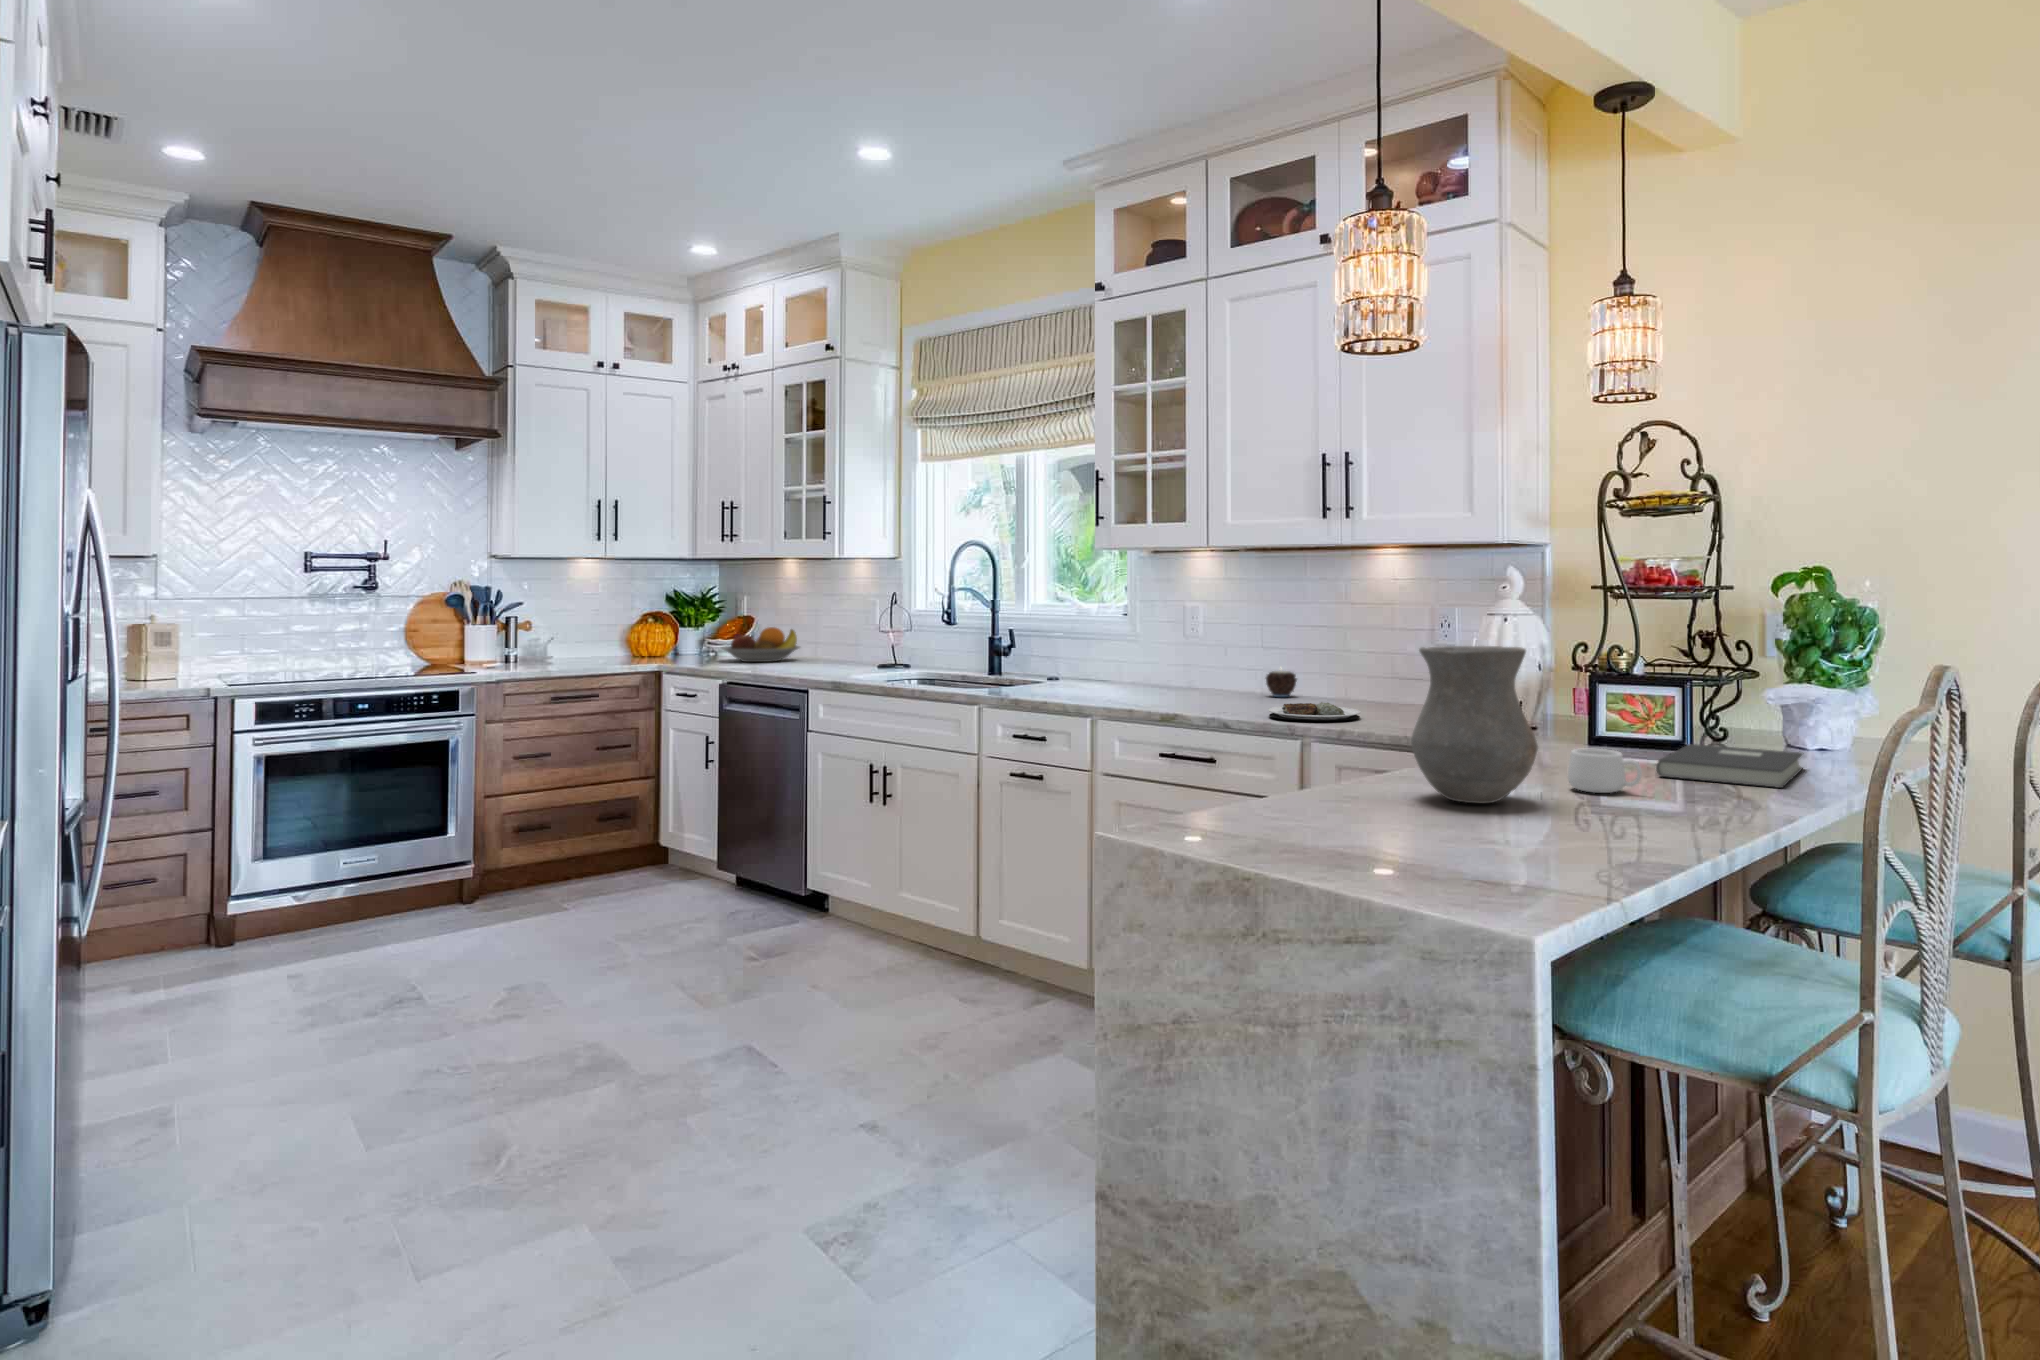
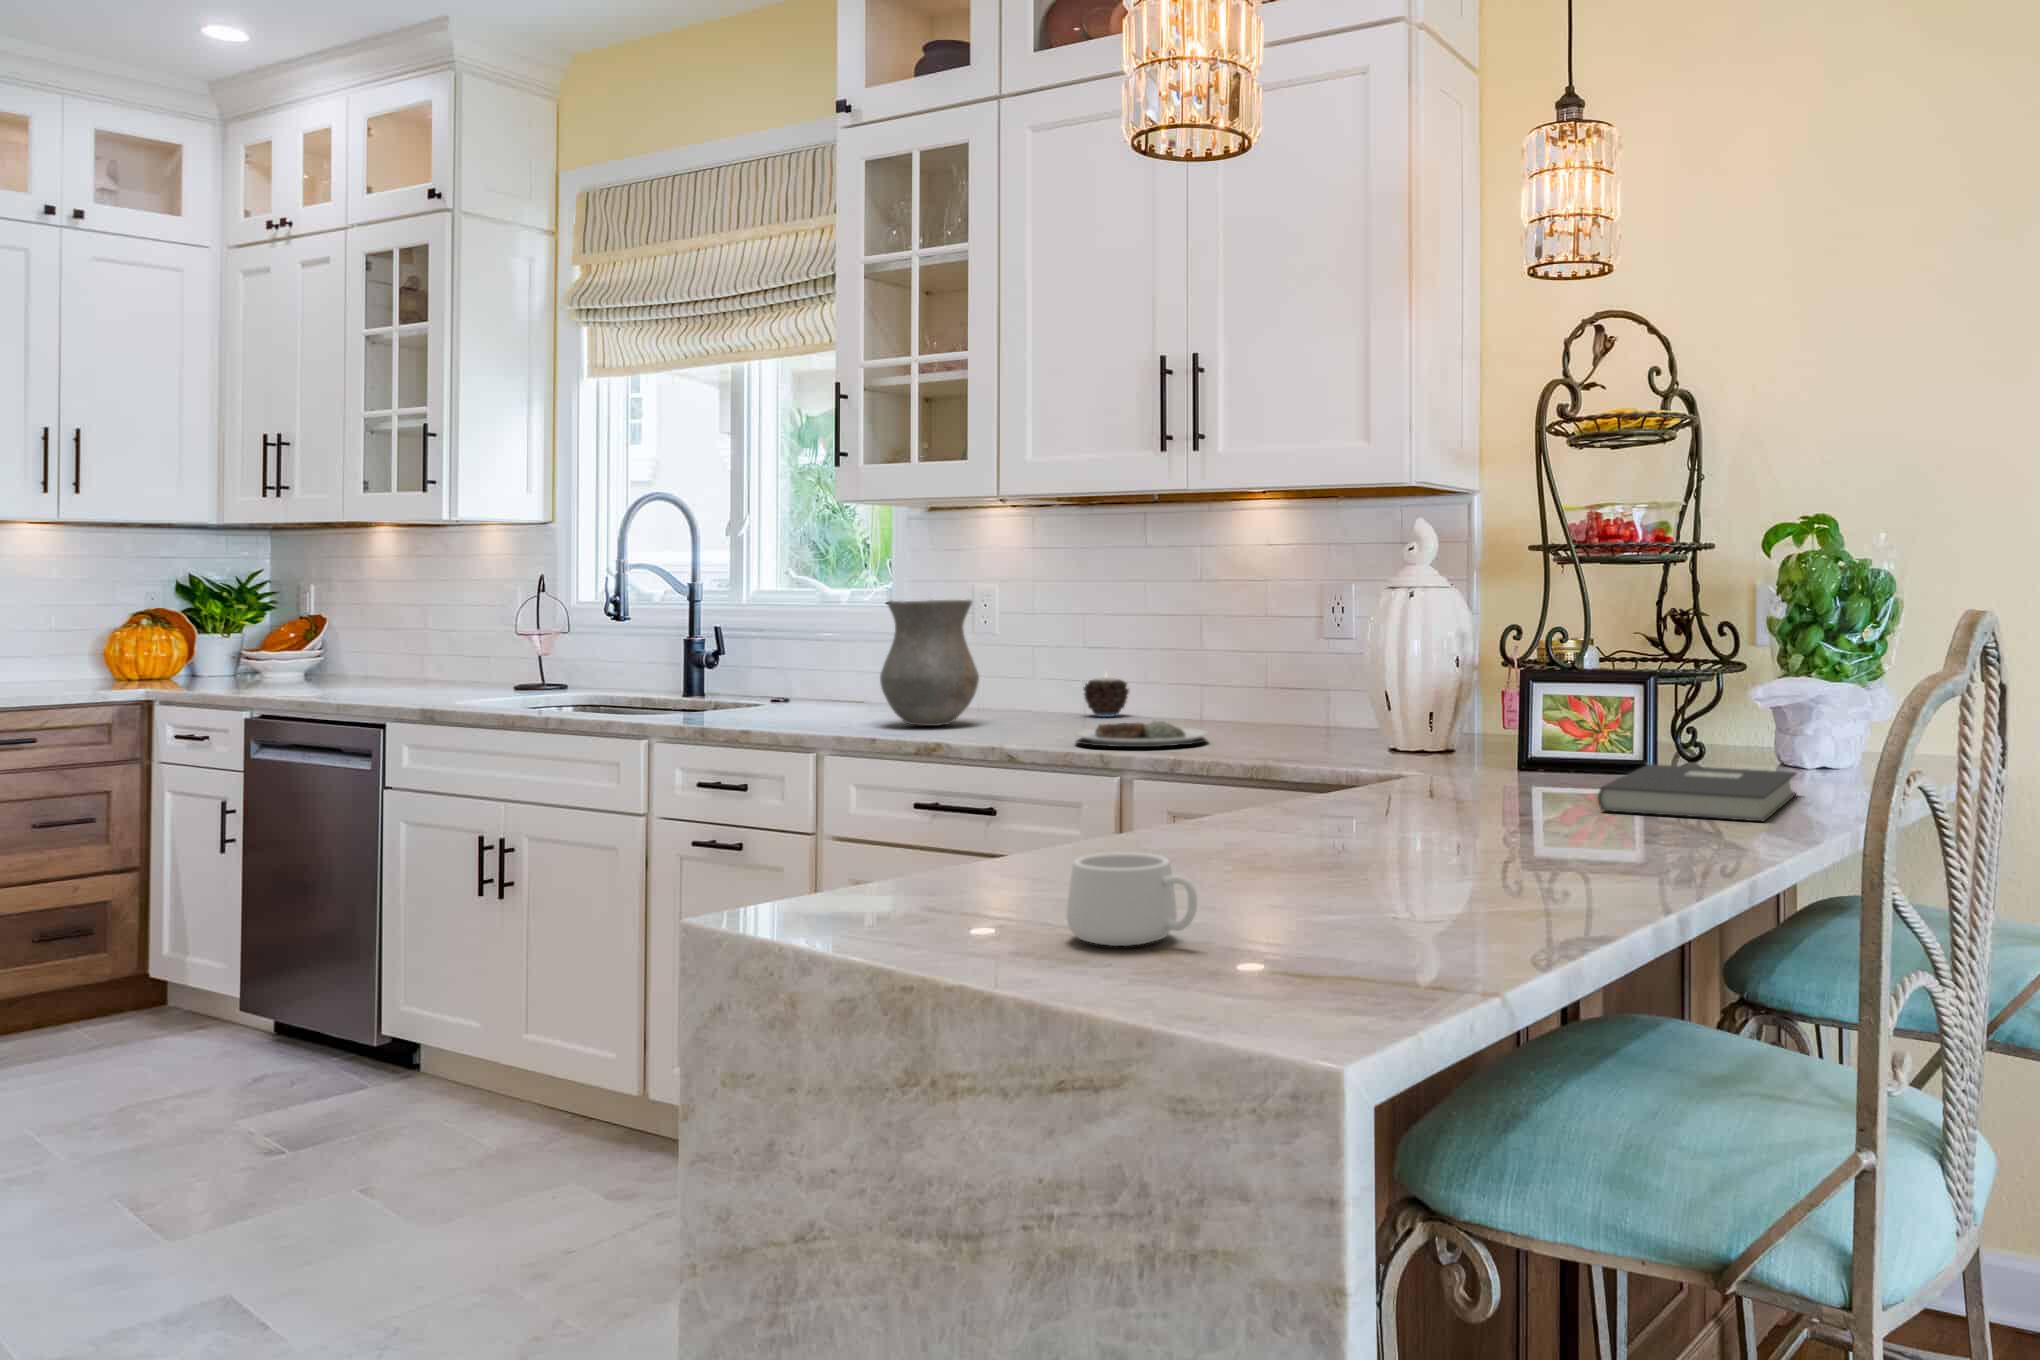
fruit bowl: present [721,627,800,662] -> none [259,629,396,683]
vase: present [1411,646,1538,804] -> present [880,600,979,726]
mug: present [1568,749,1642,793] -> present [1067,852,1197,946]

